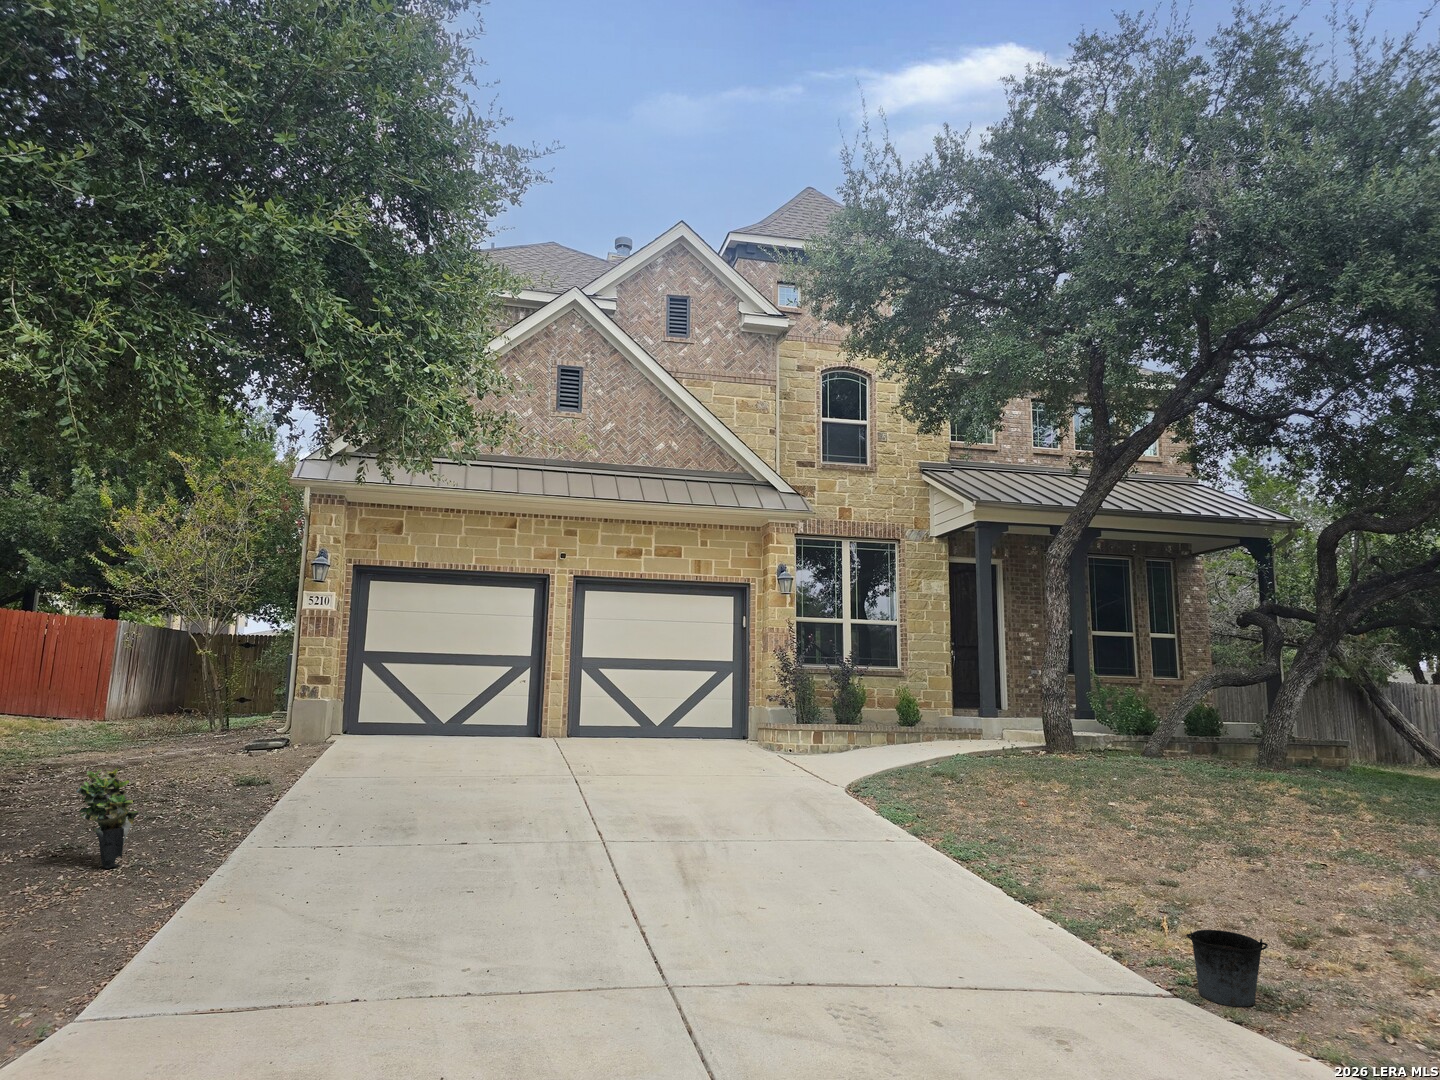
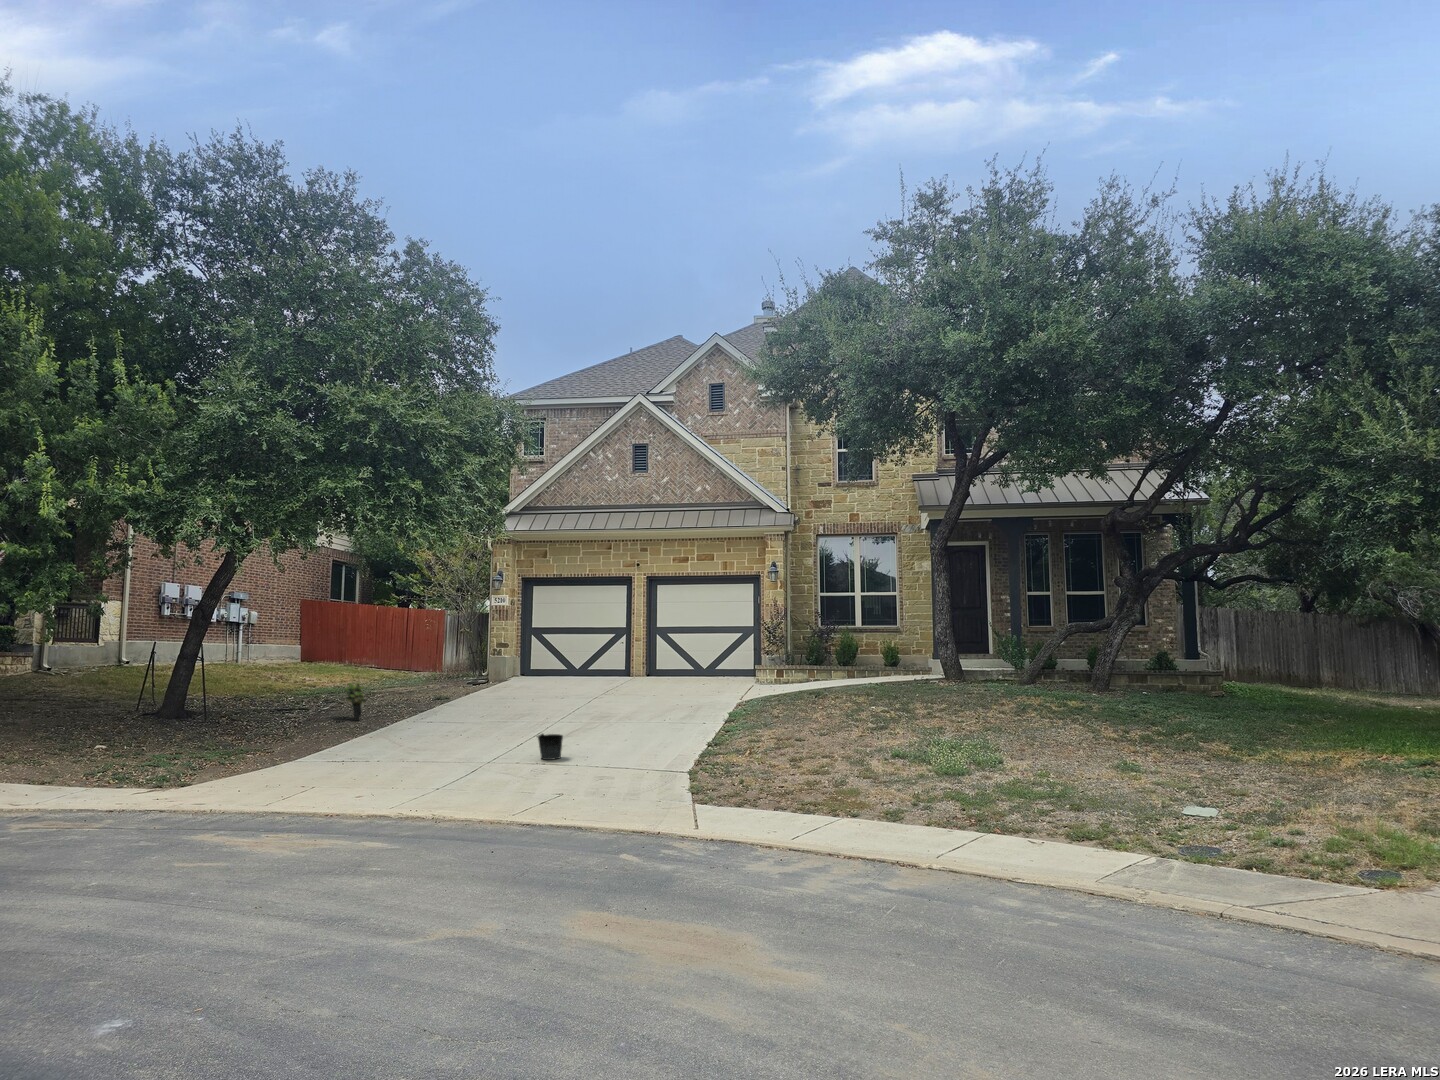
bucket: present [1186,930,1268,1007] -> present [537,734,563,760]

